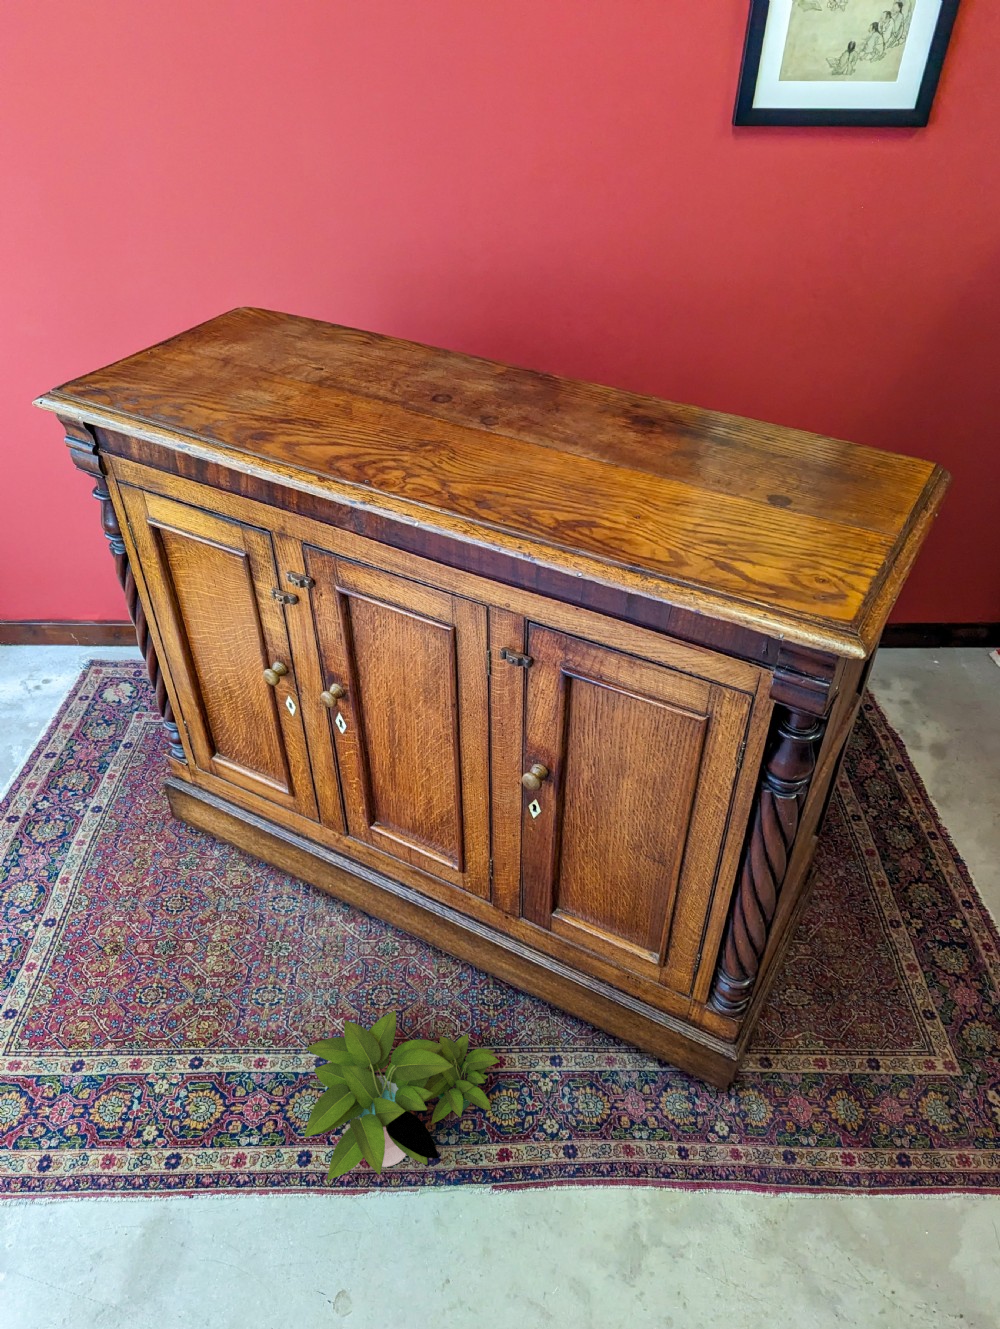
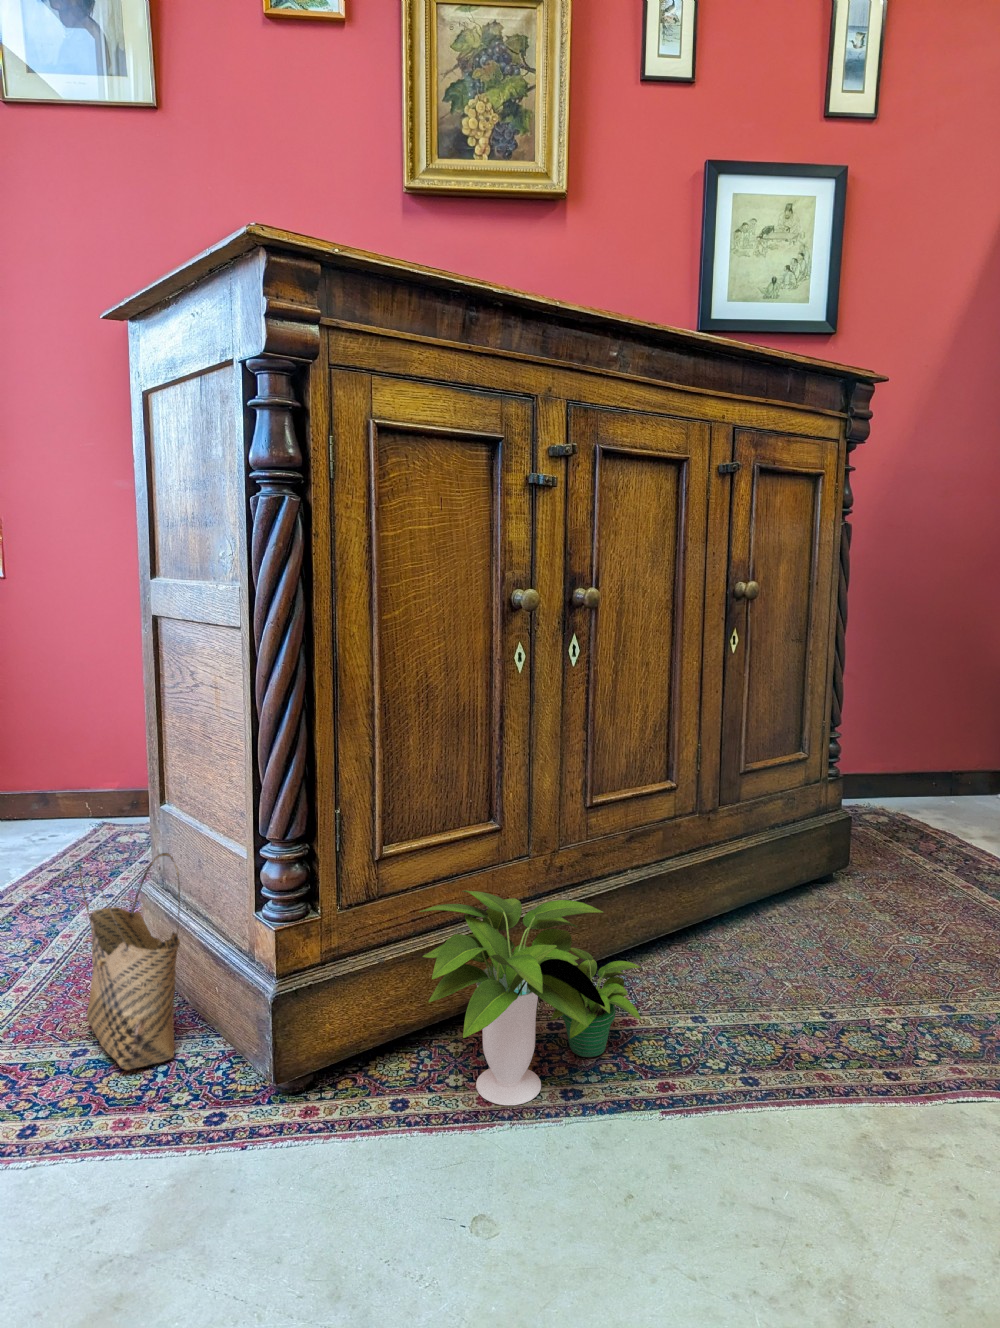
woven basket: none [36,958,146,1105] -> present [79,853,180,1070]

